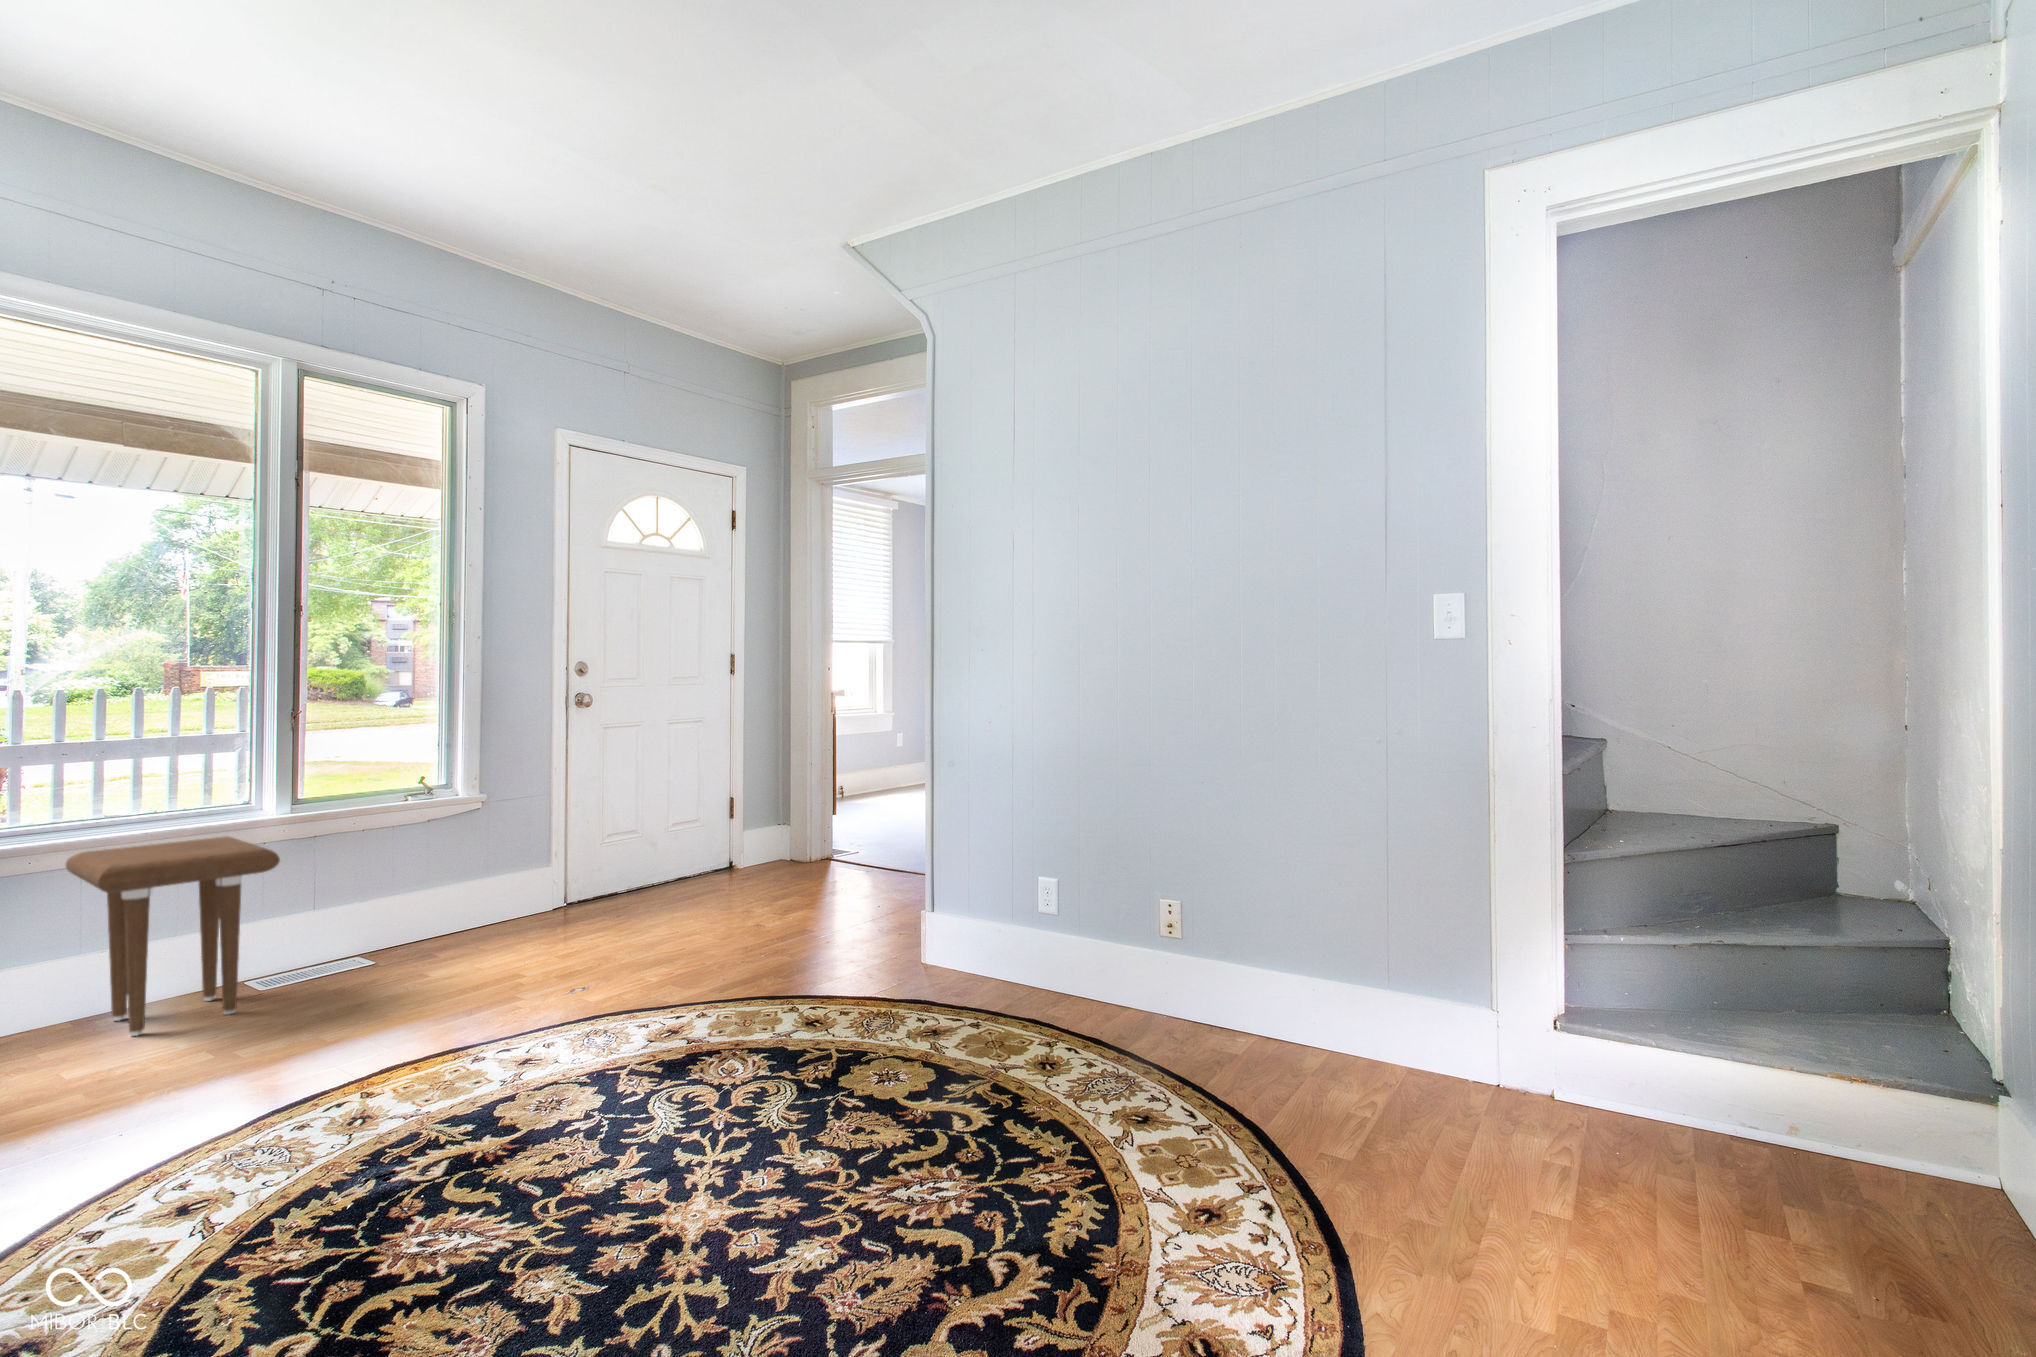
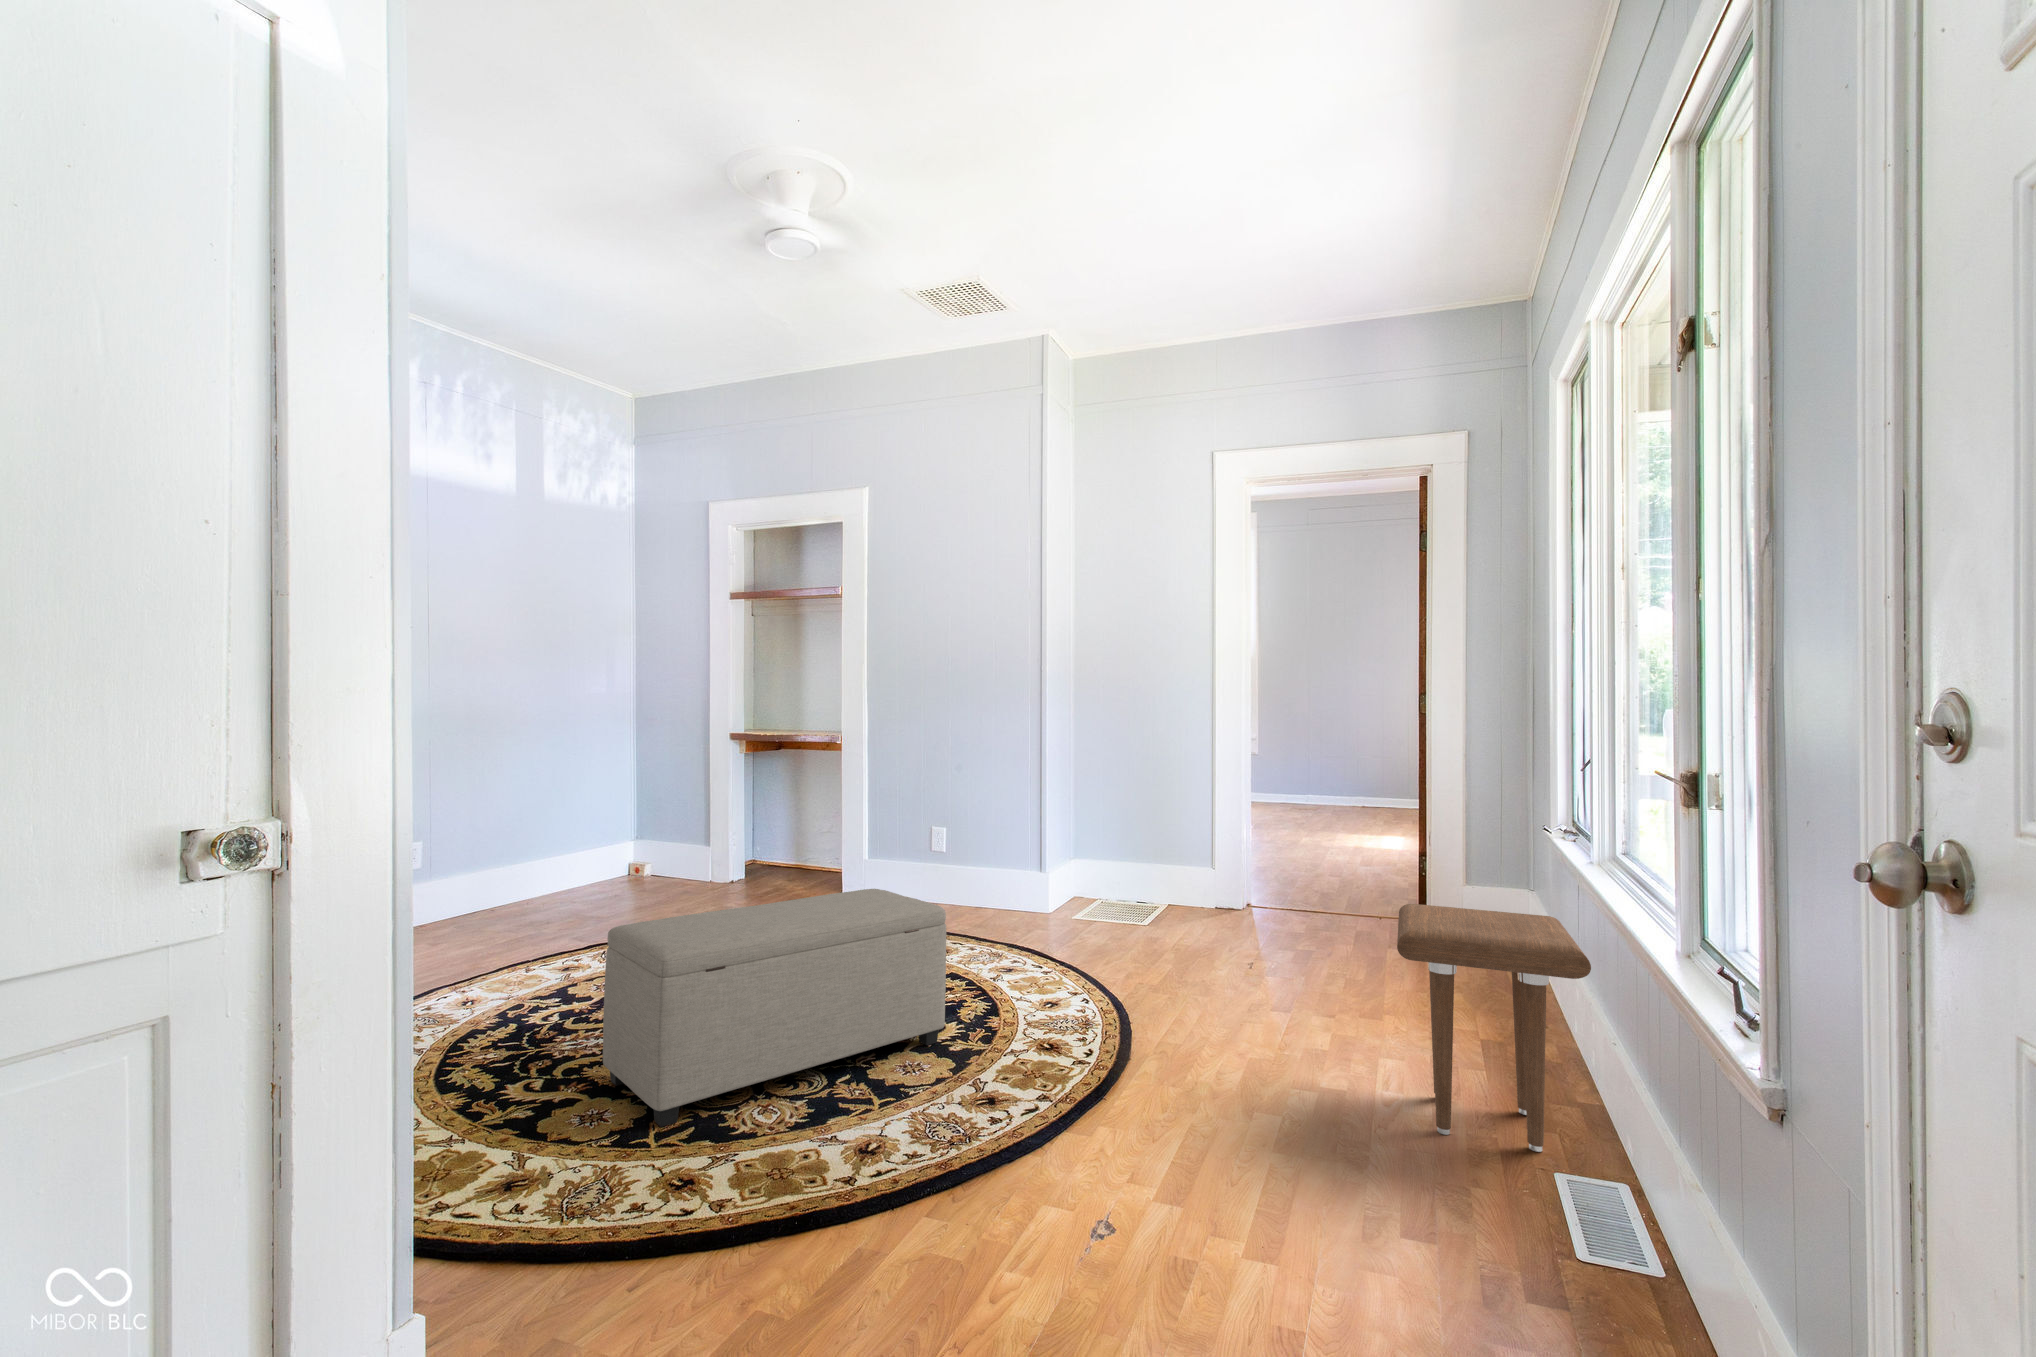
ottoman: none [437,909,890,1231] -> present [603,889,946,1127]

